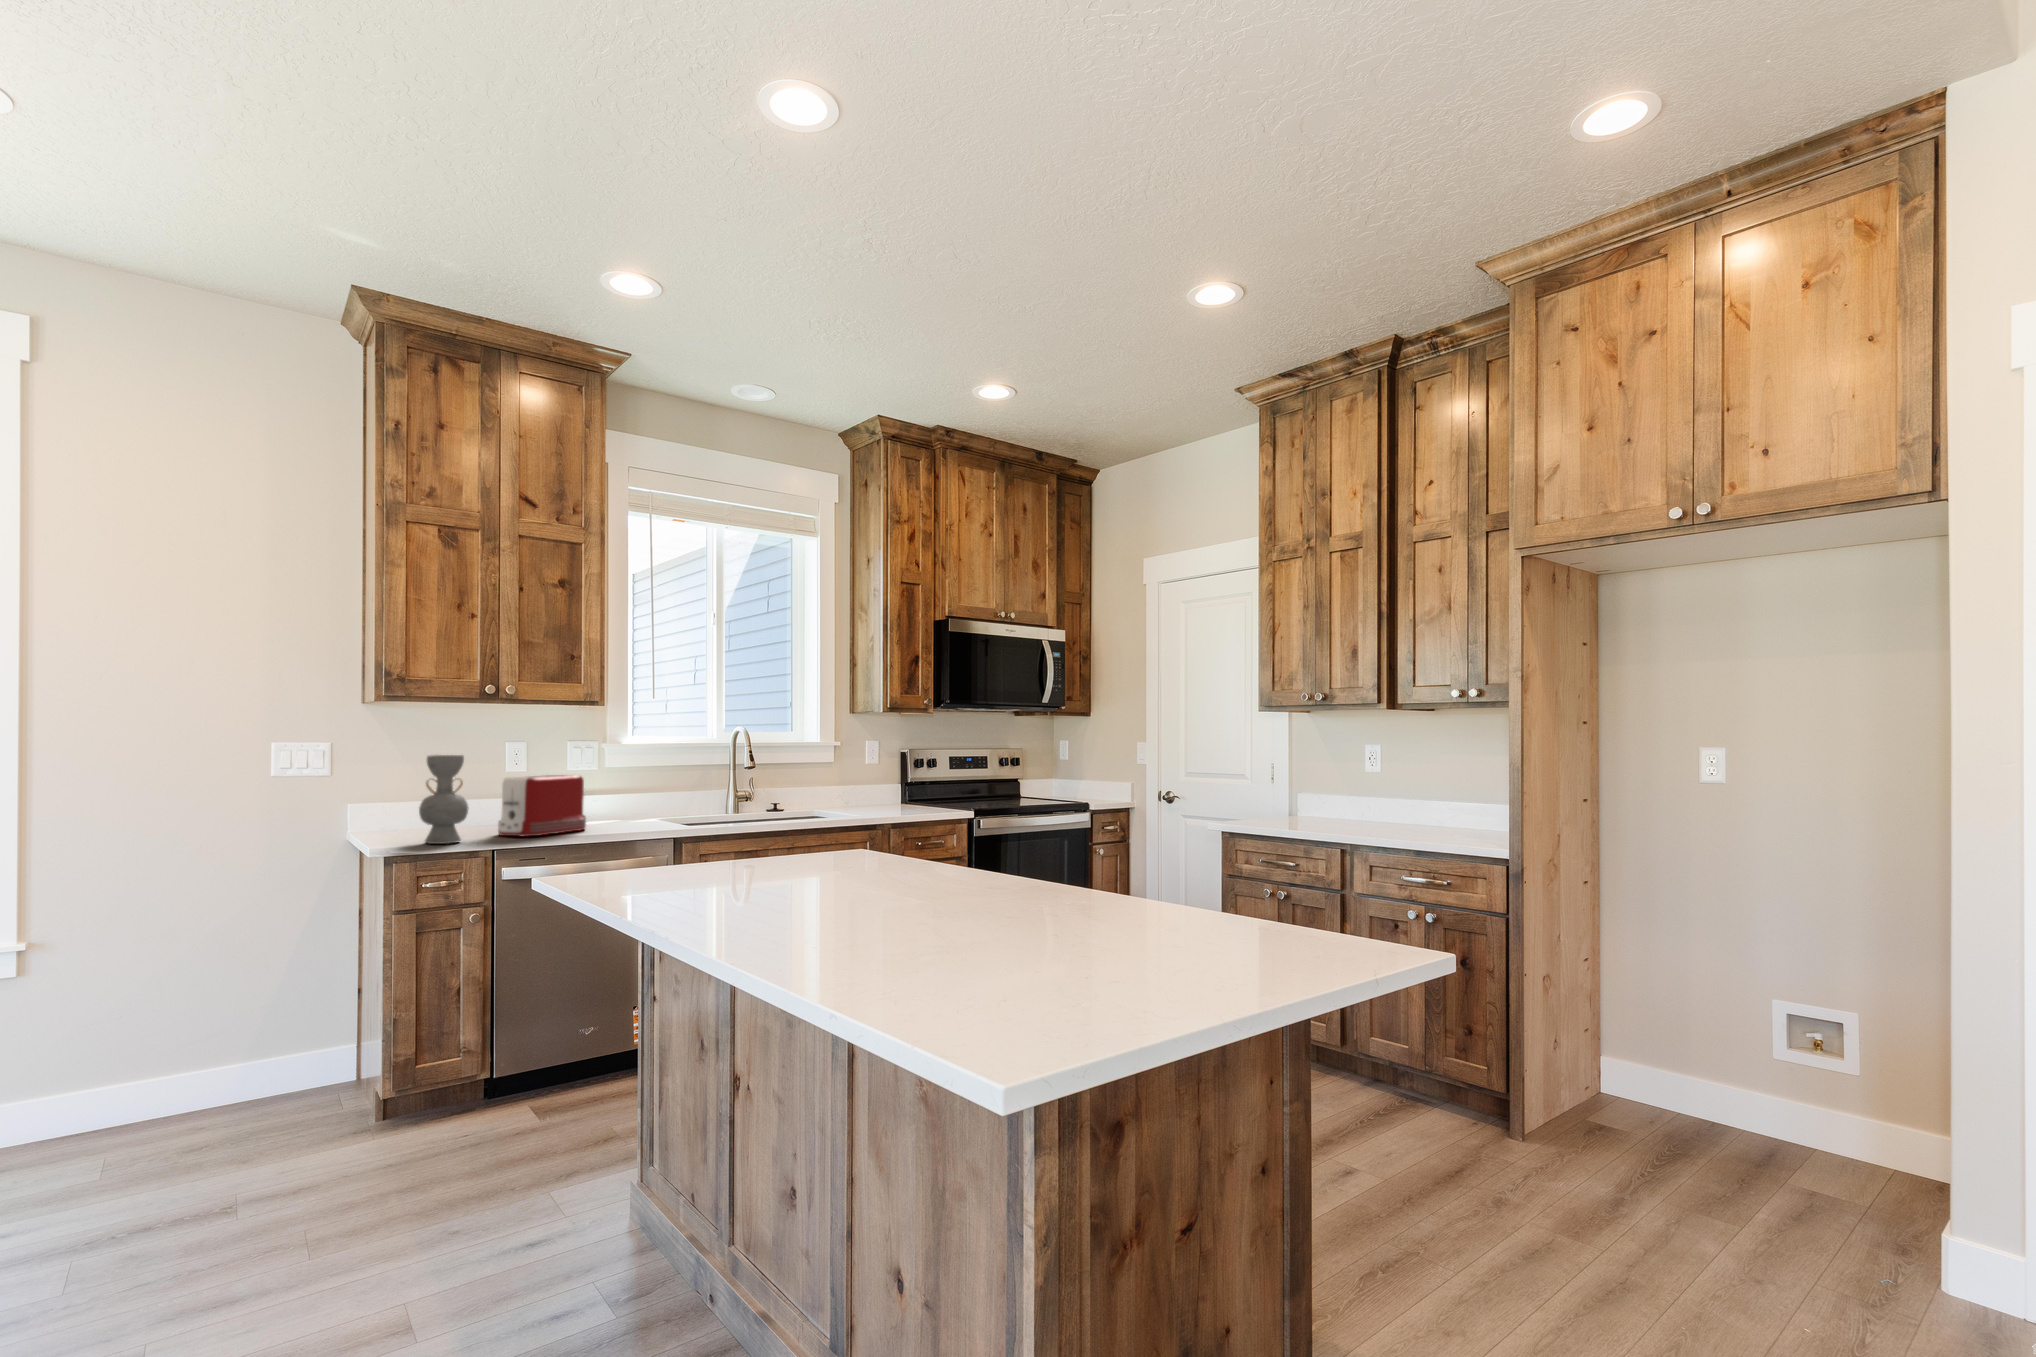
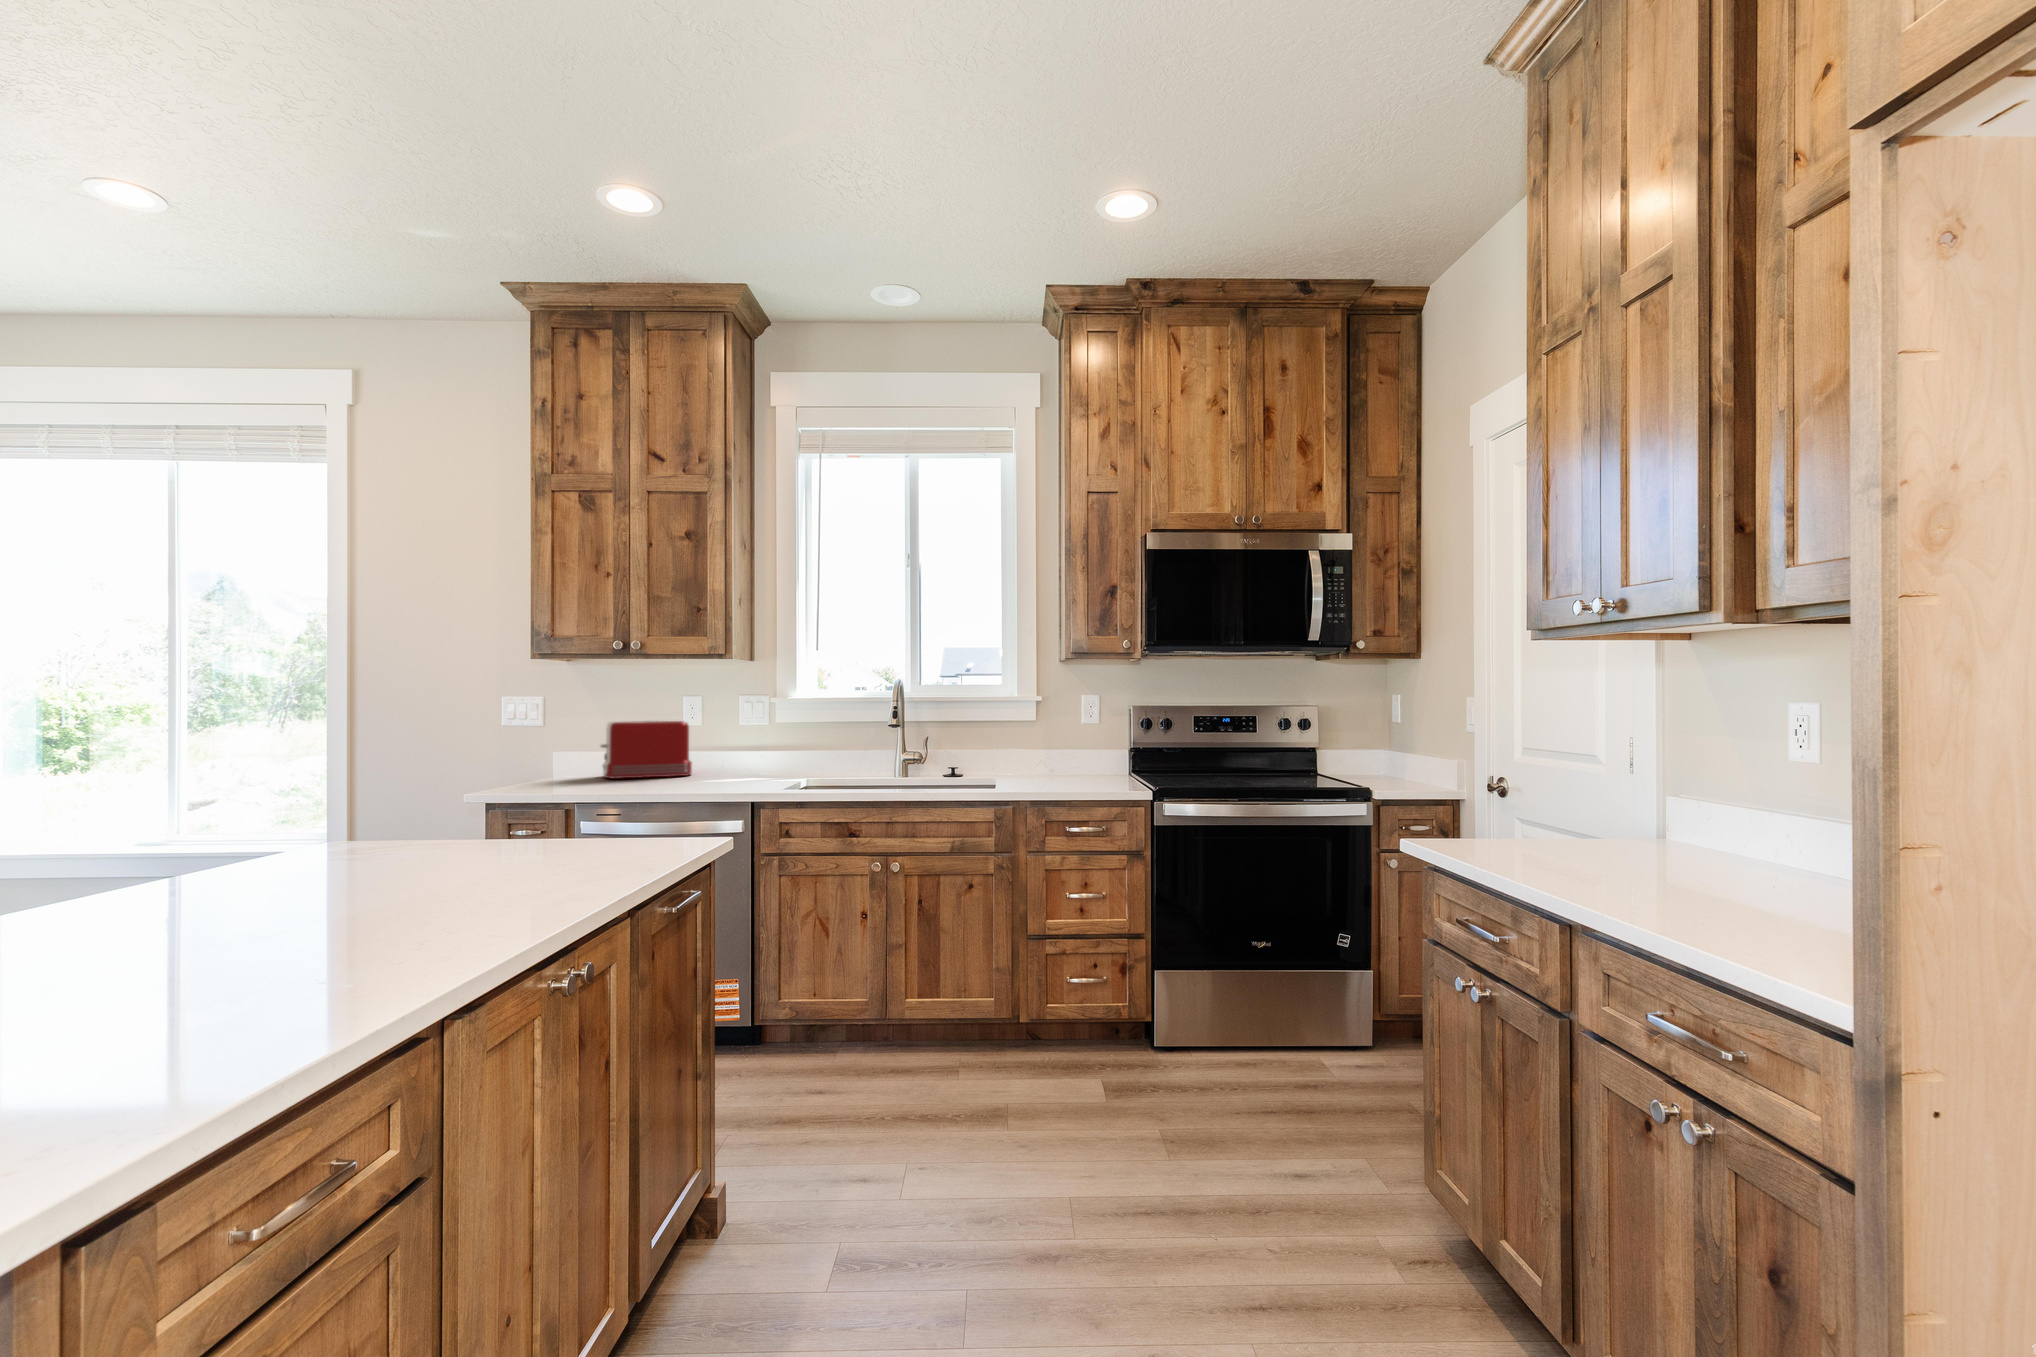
decorative vase: present [419,755,468,844] -> none [519,700,563,780]

